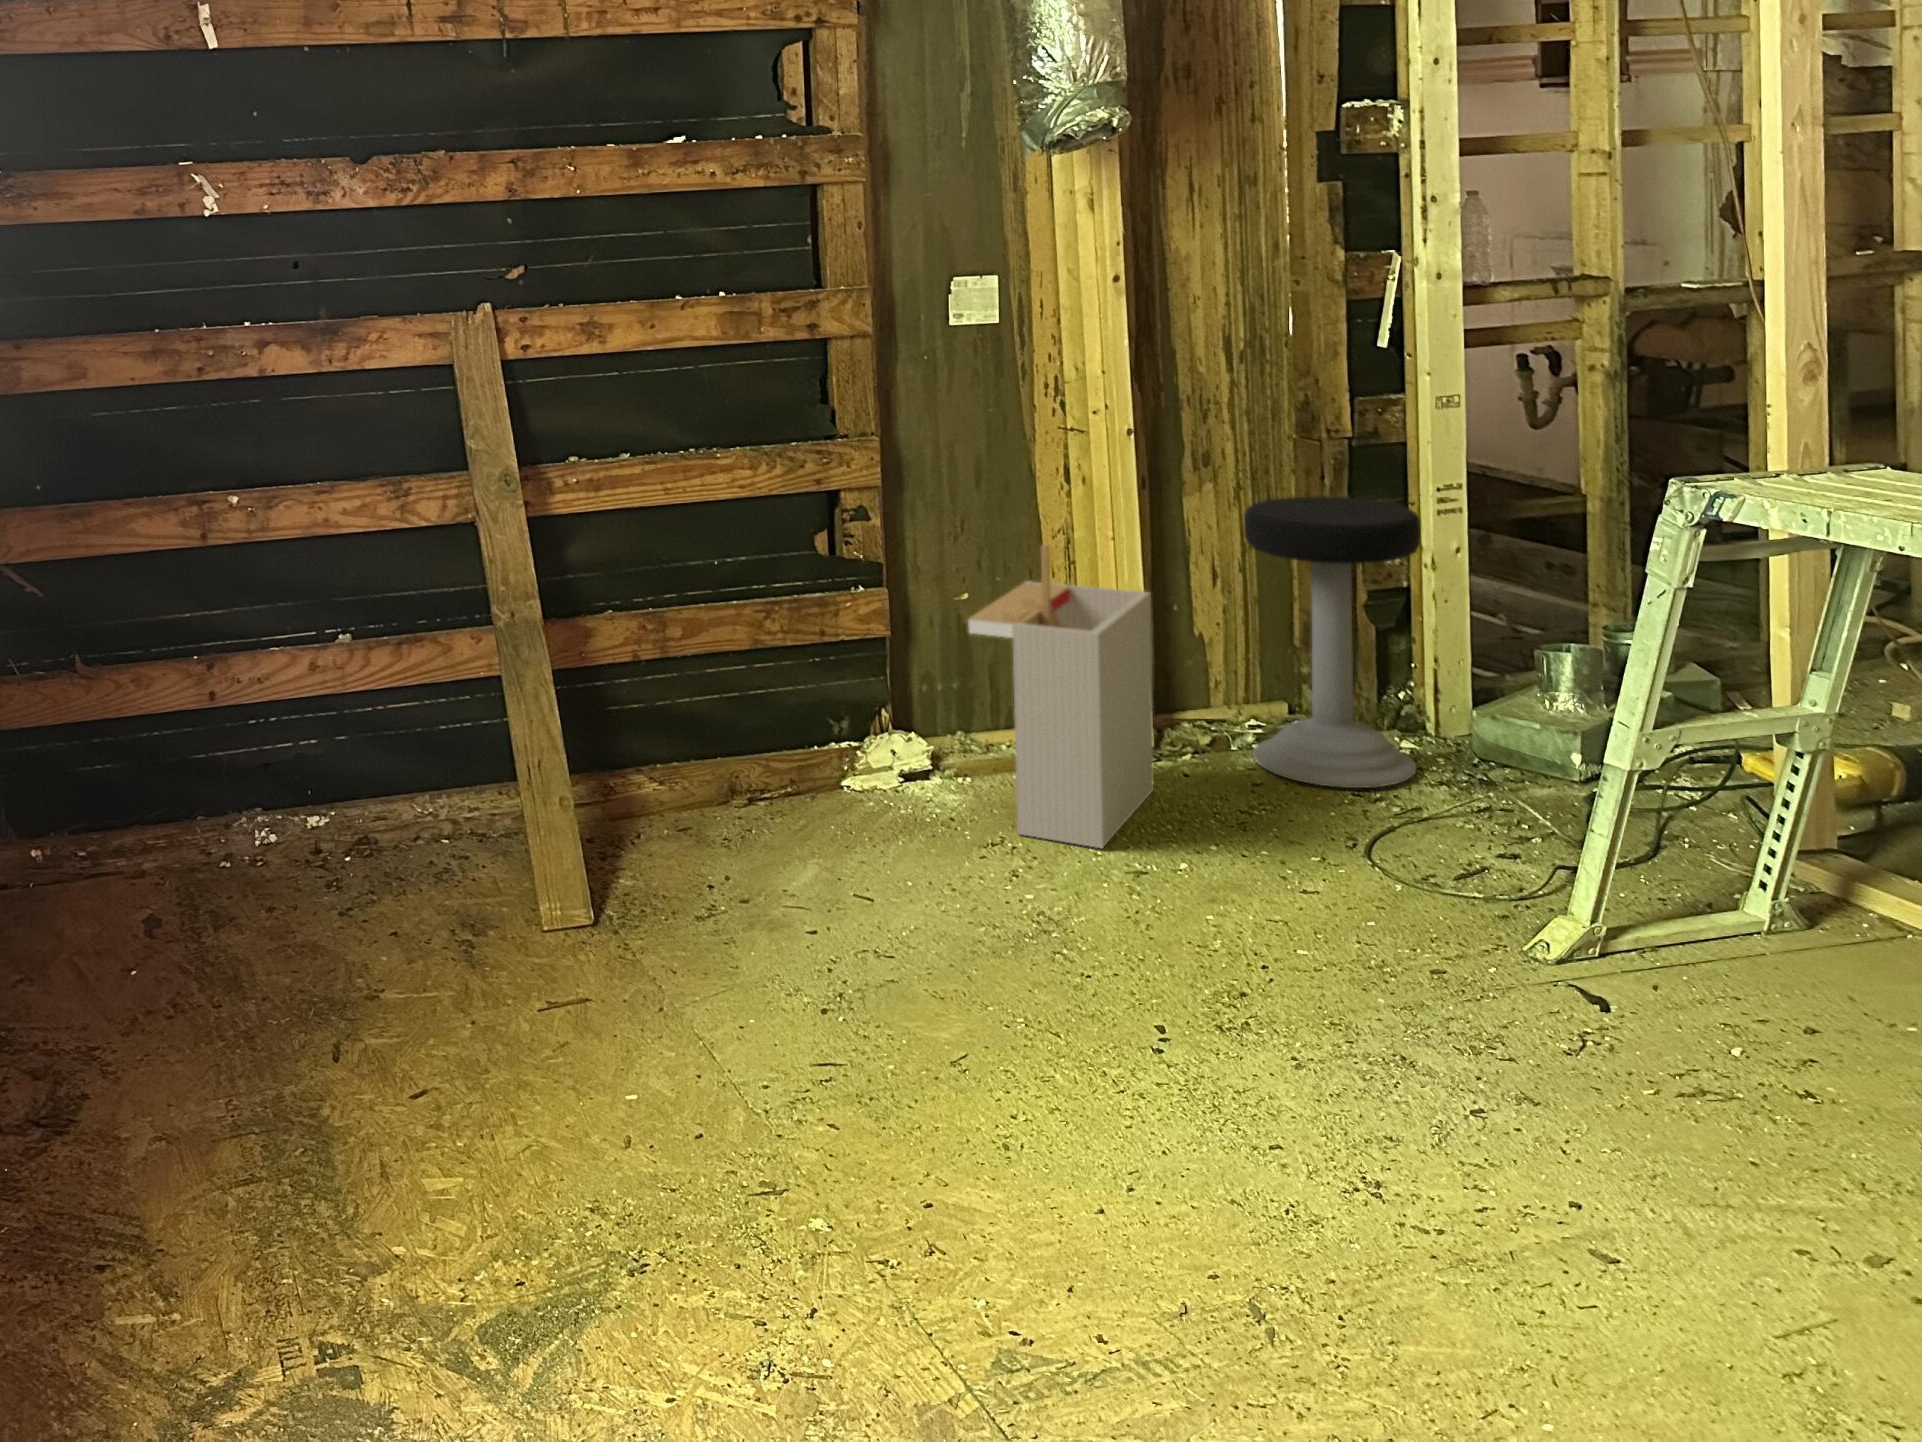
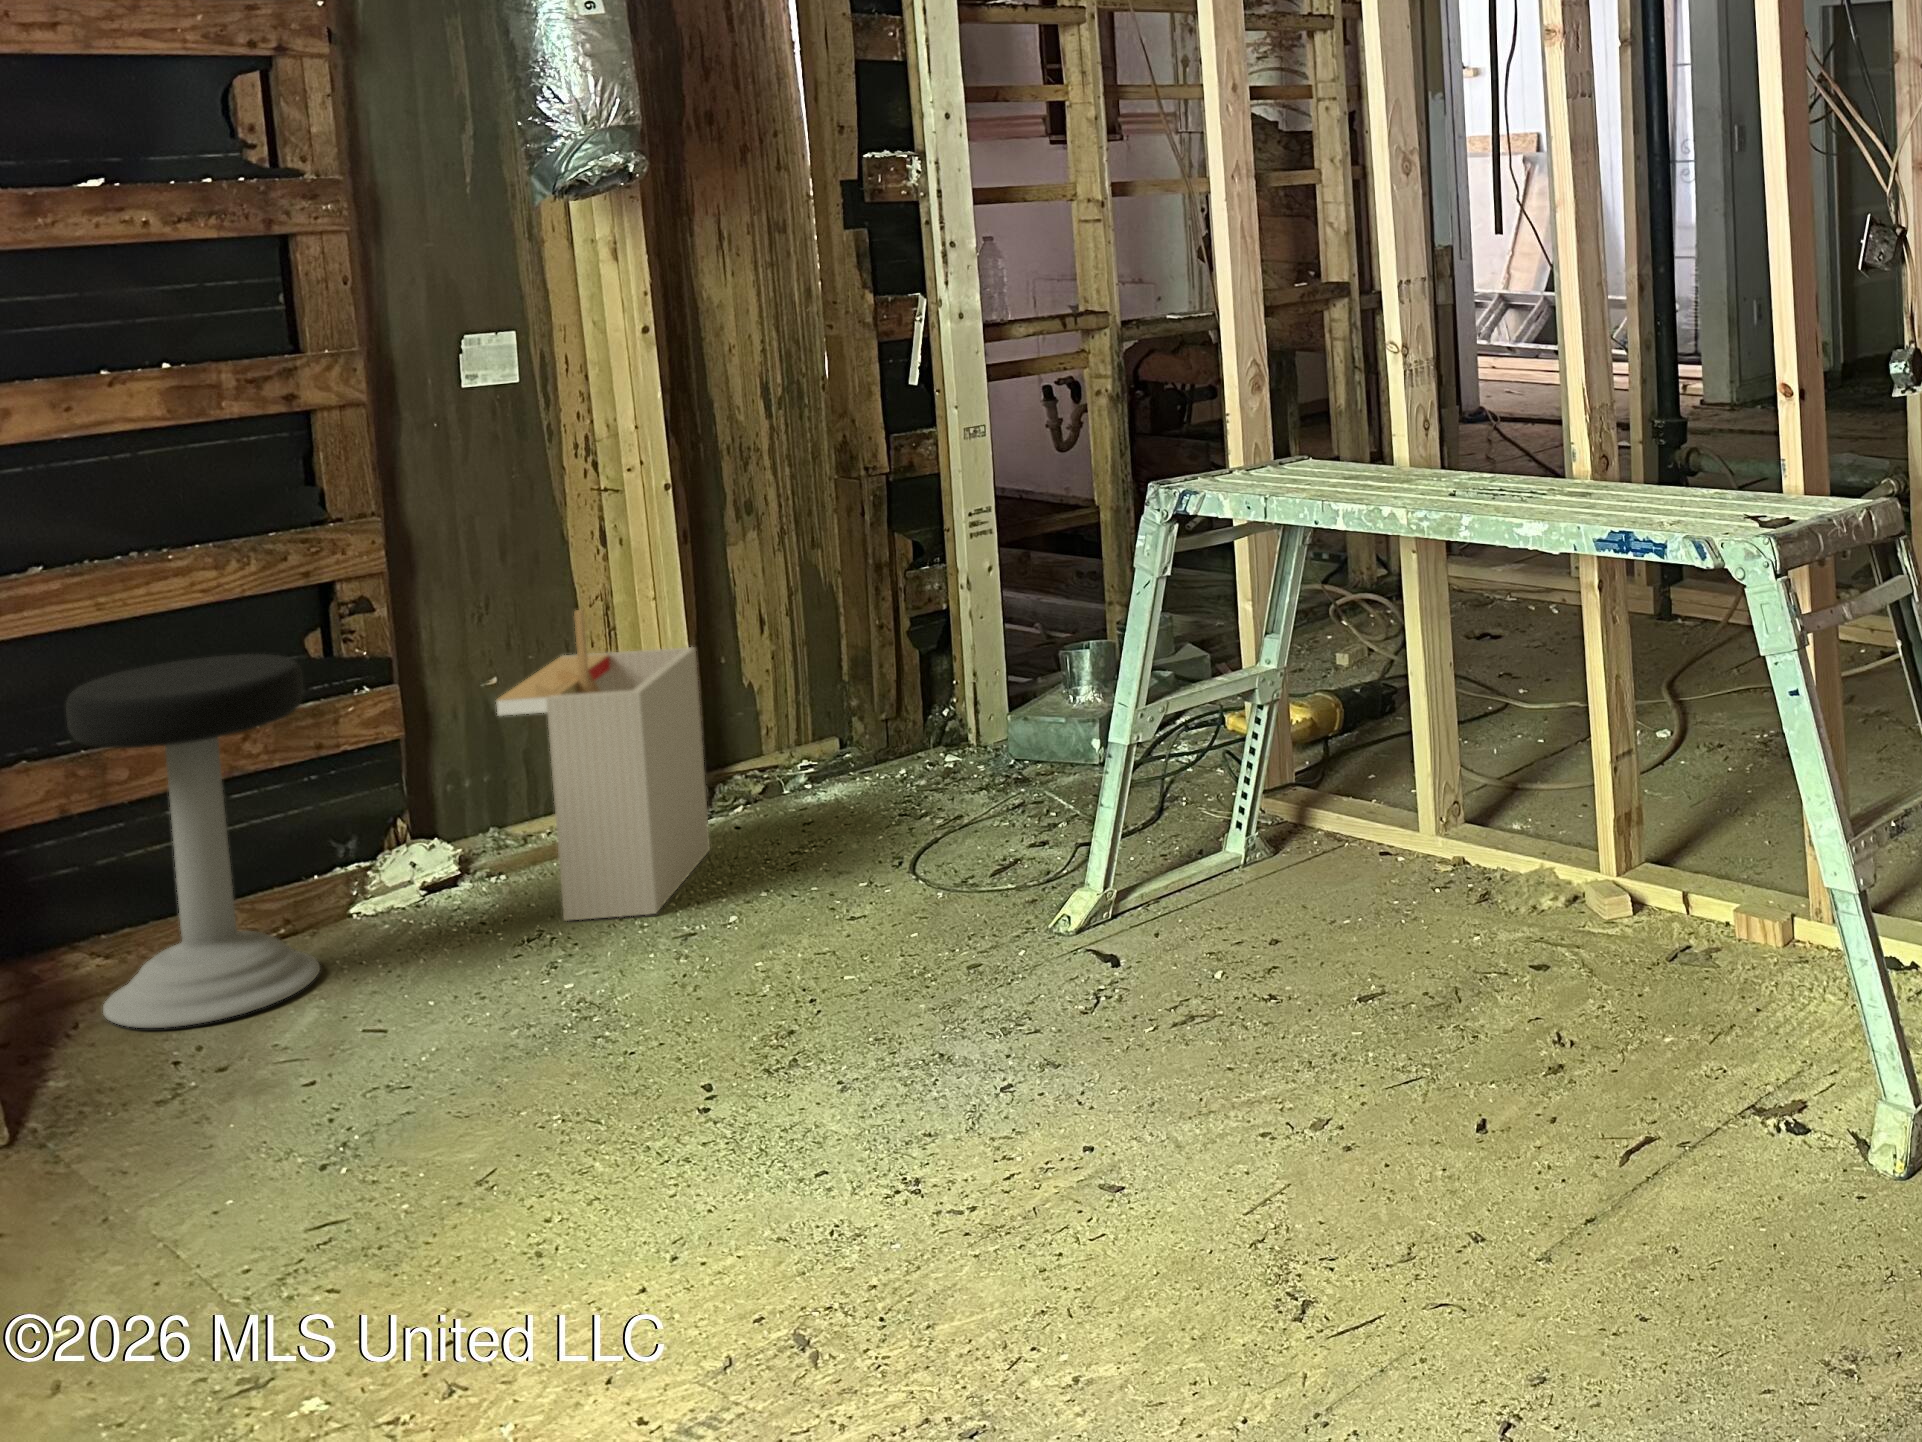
stool: present [1244,496,1421,788] -> present [66,654,320,1028]

